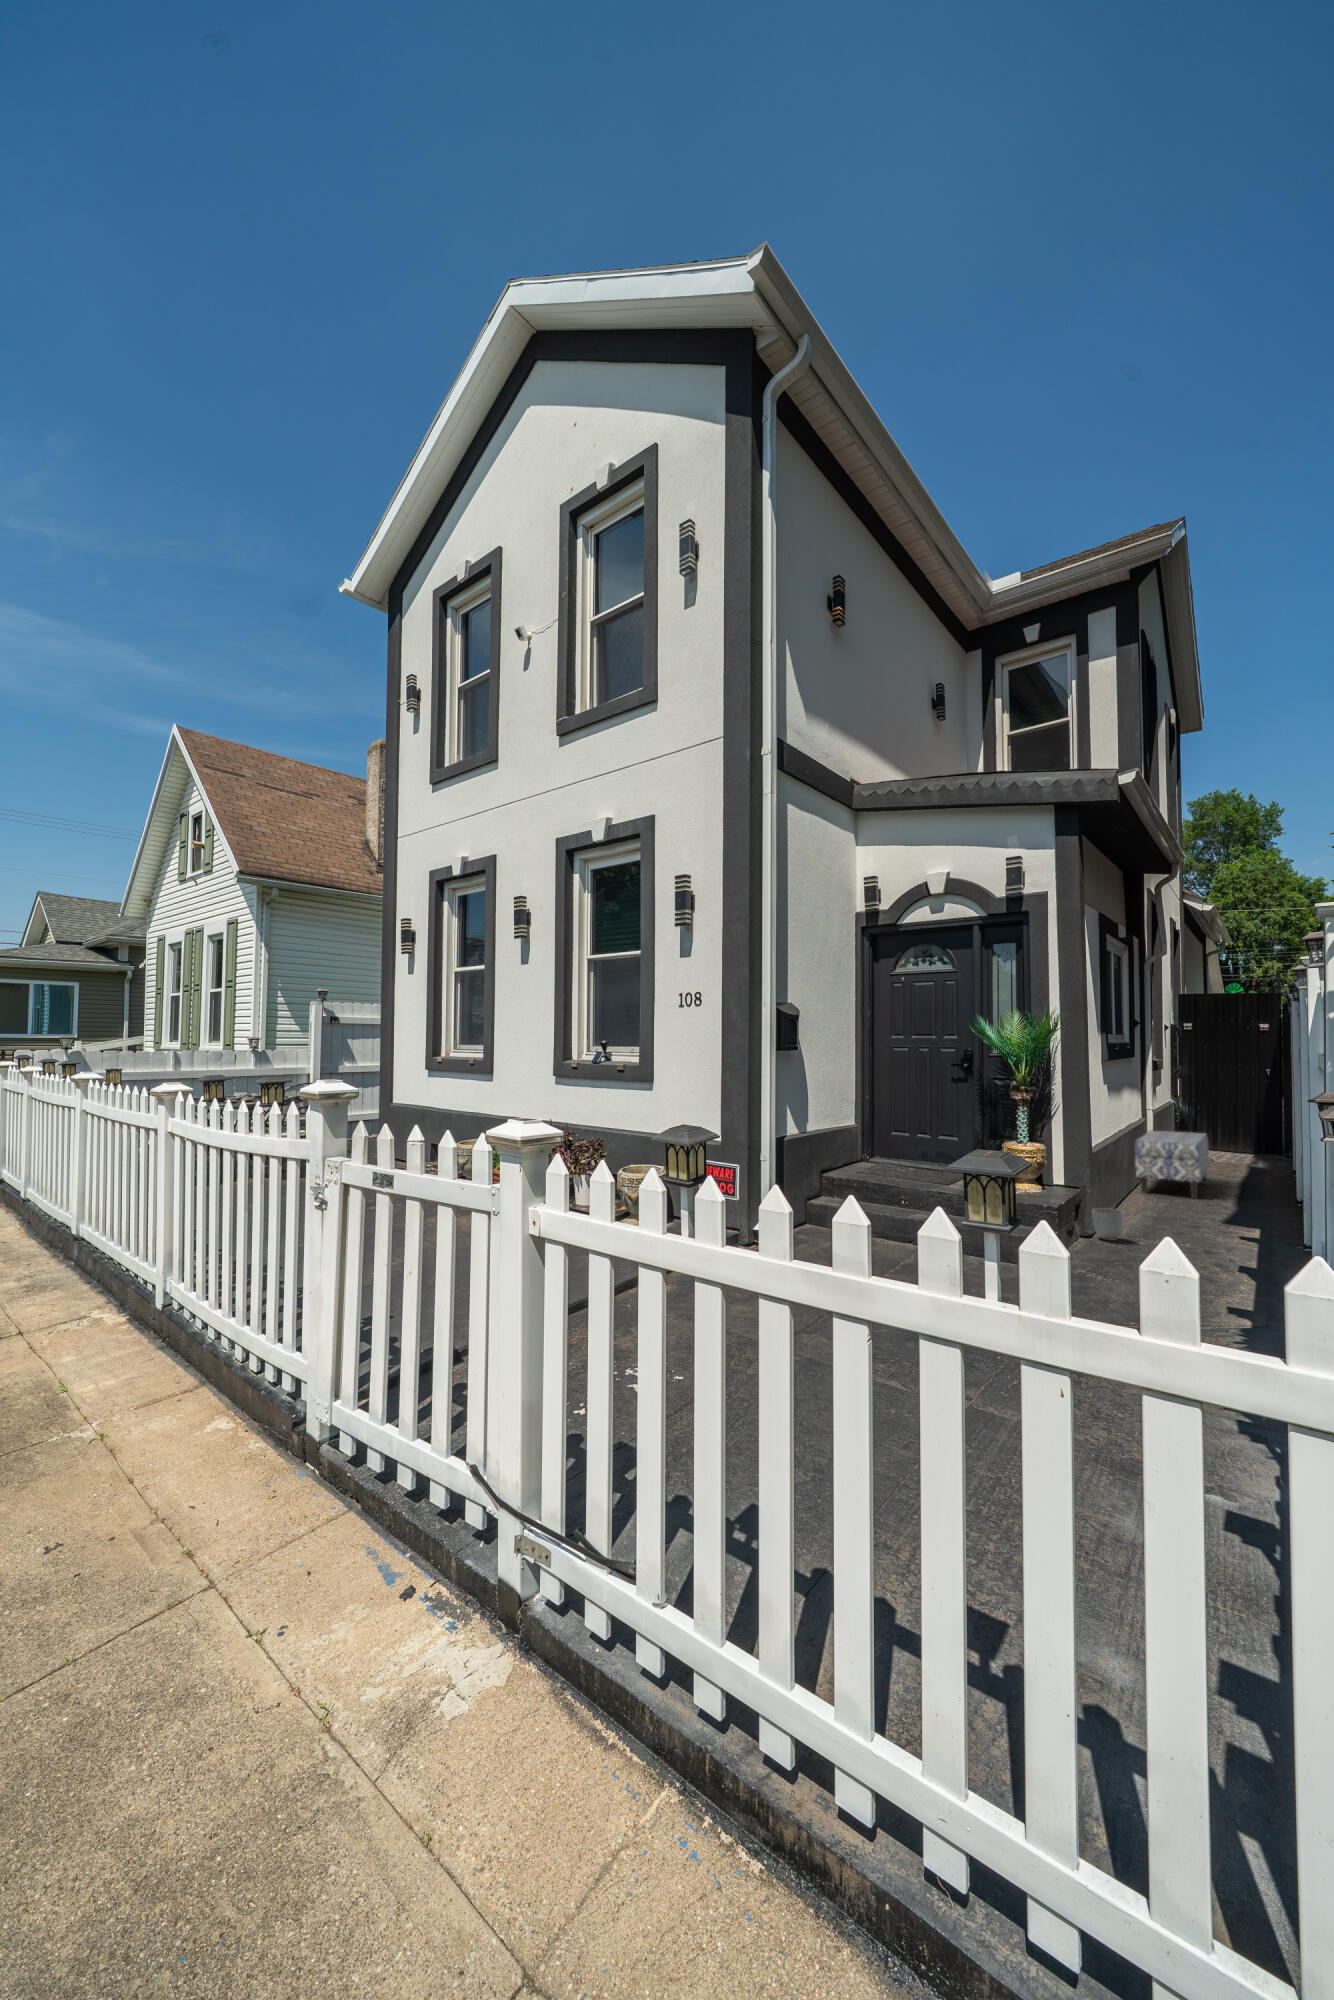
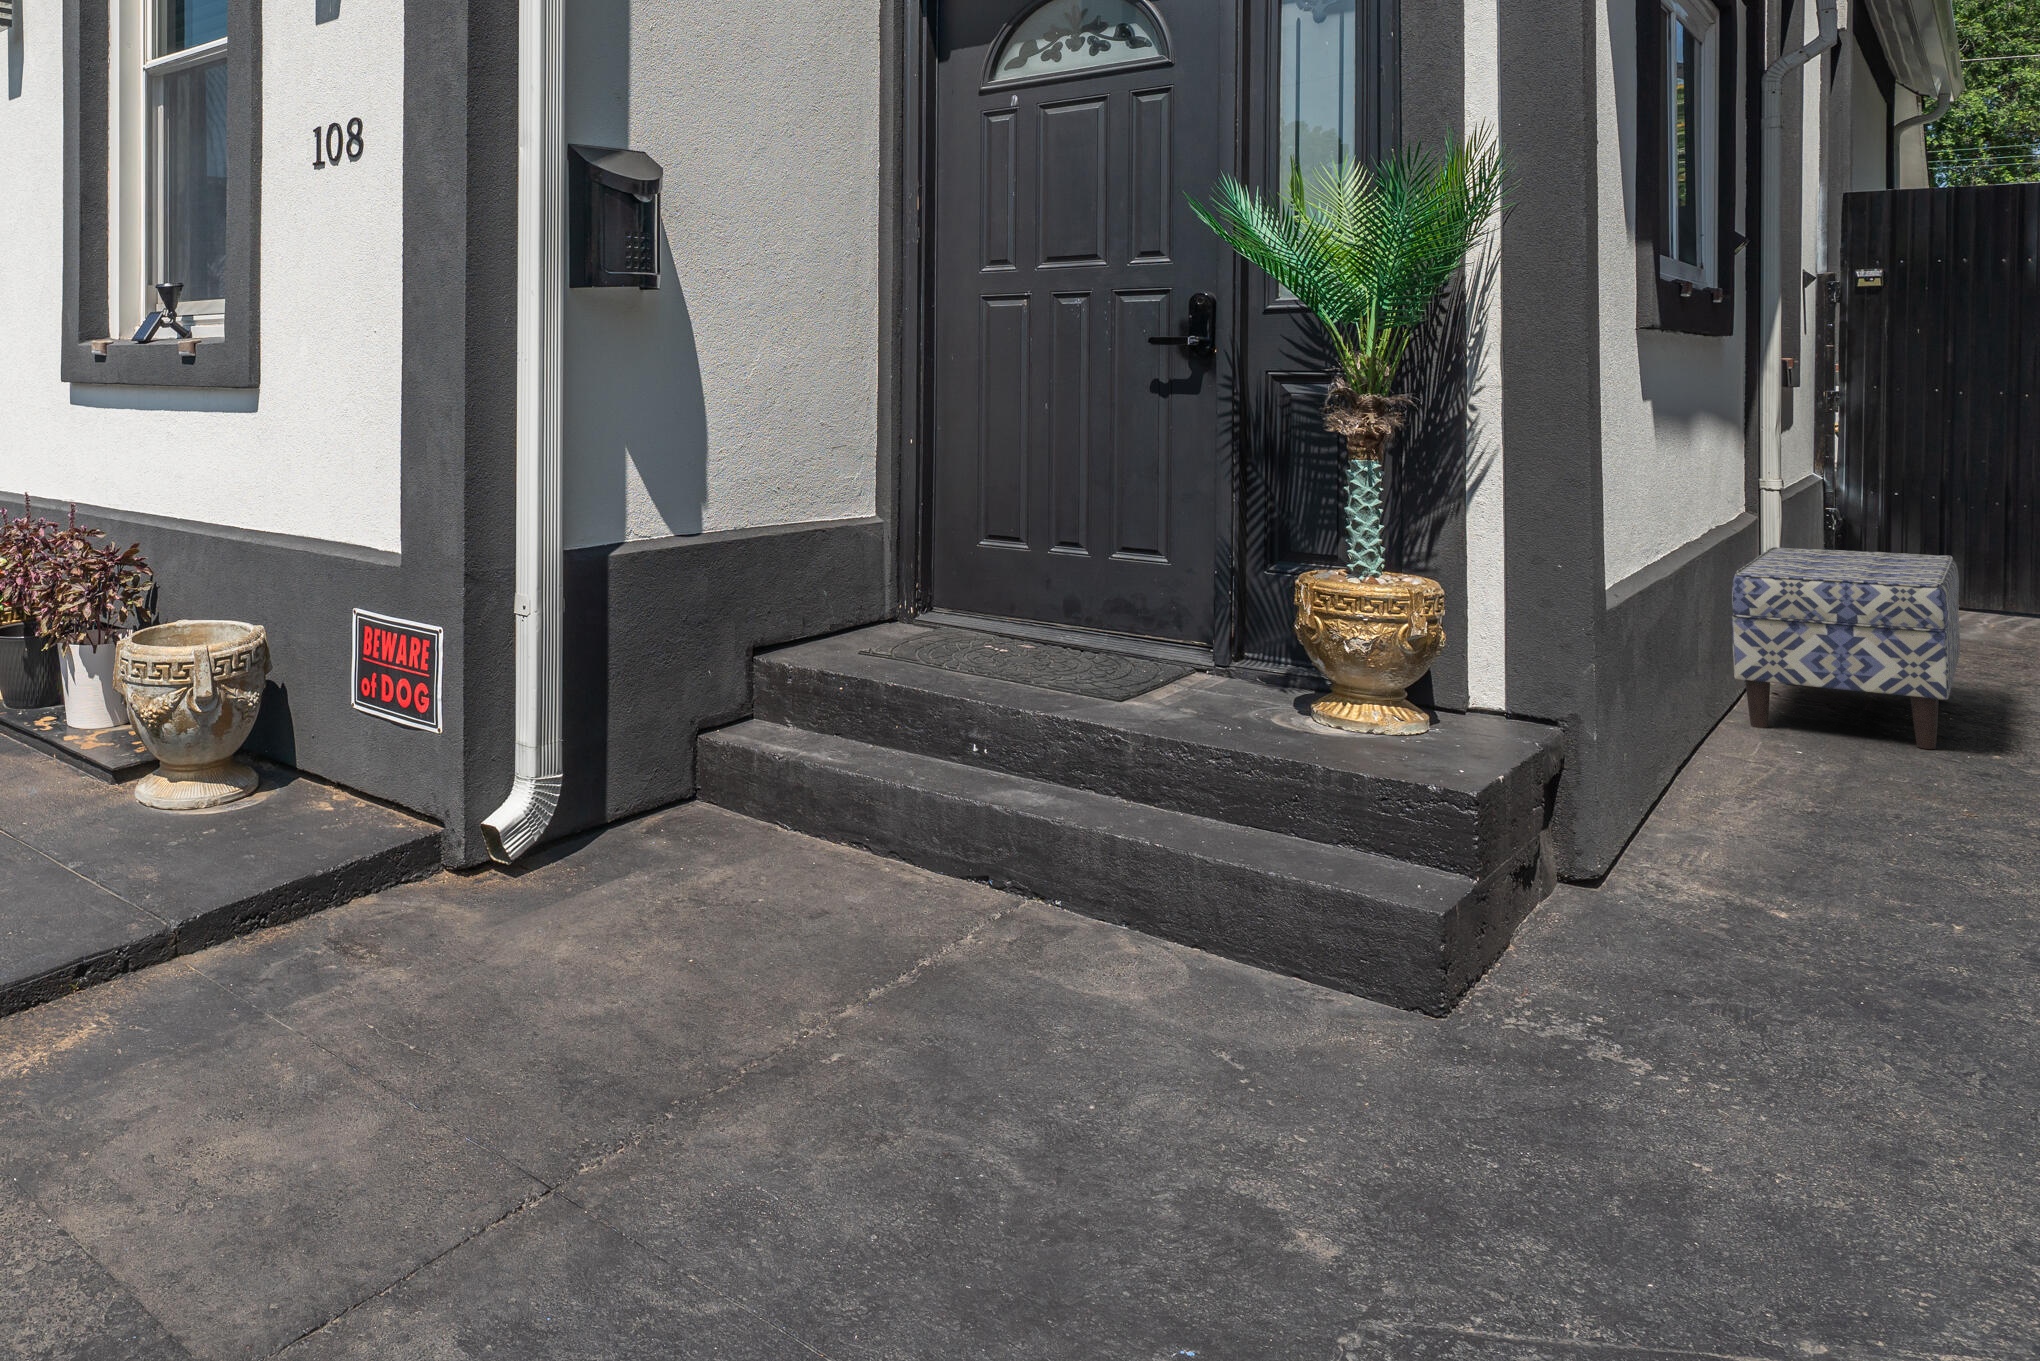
planter: present [1092,1208,1125,1241] -> none [1602,788,1721,900]

